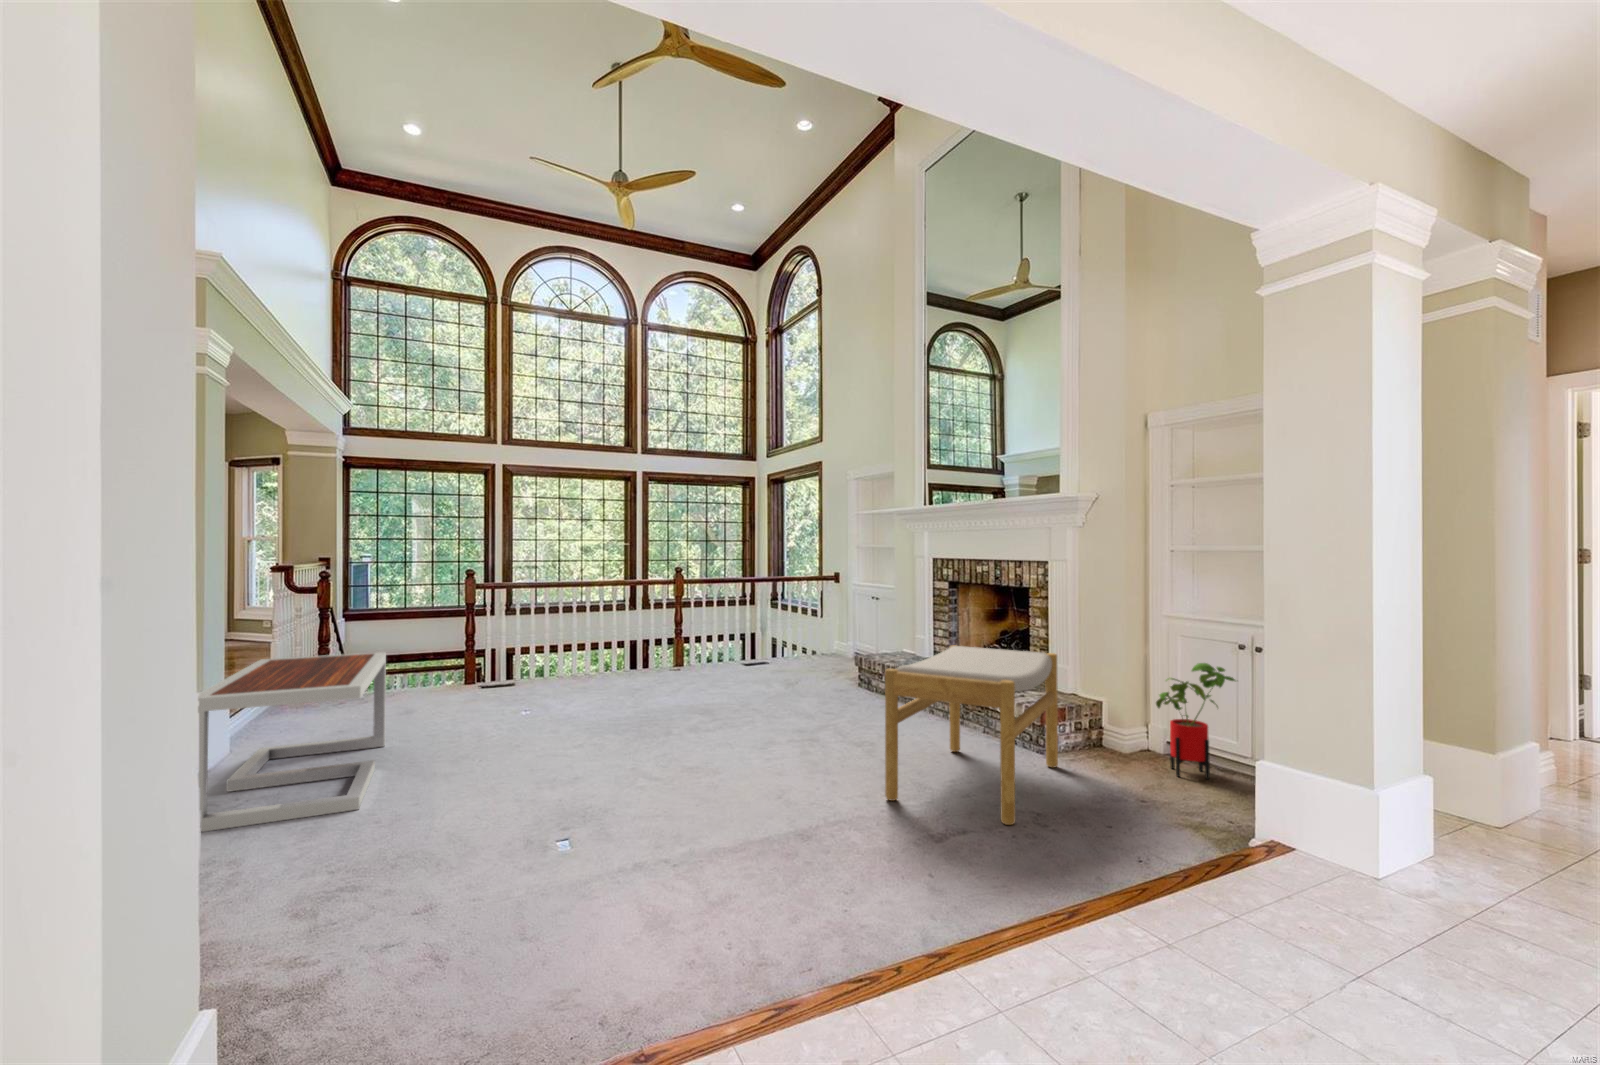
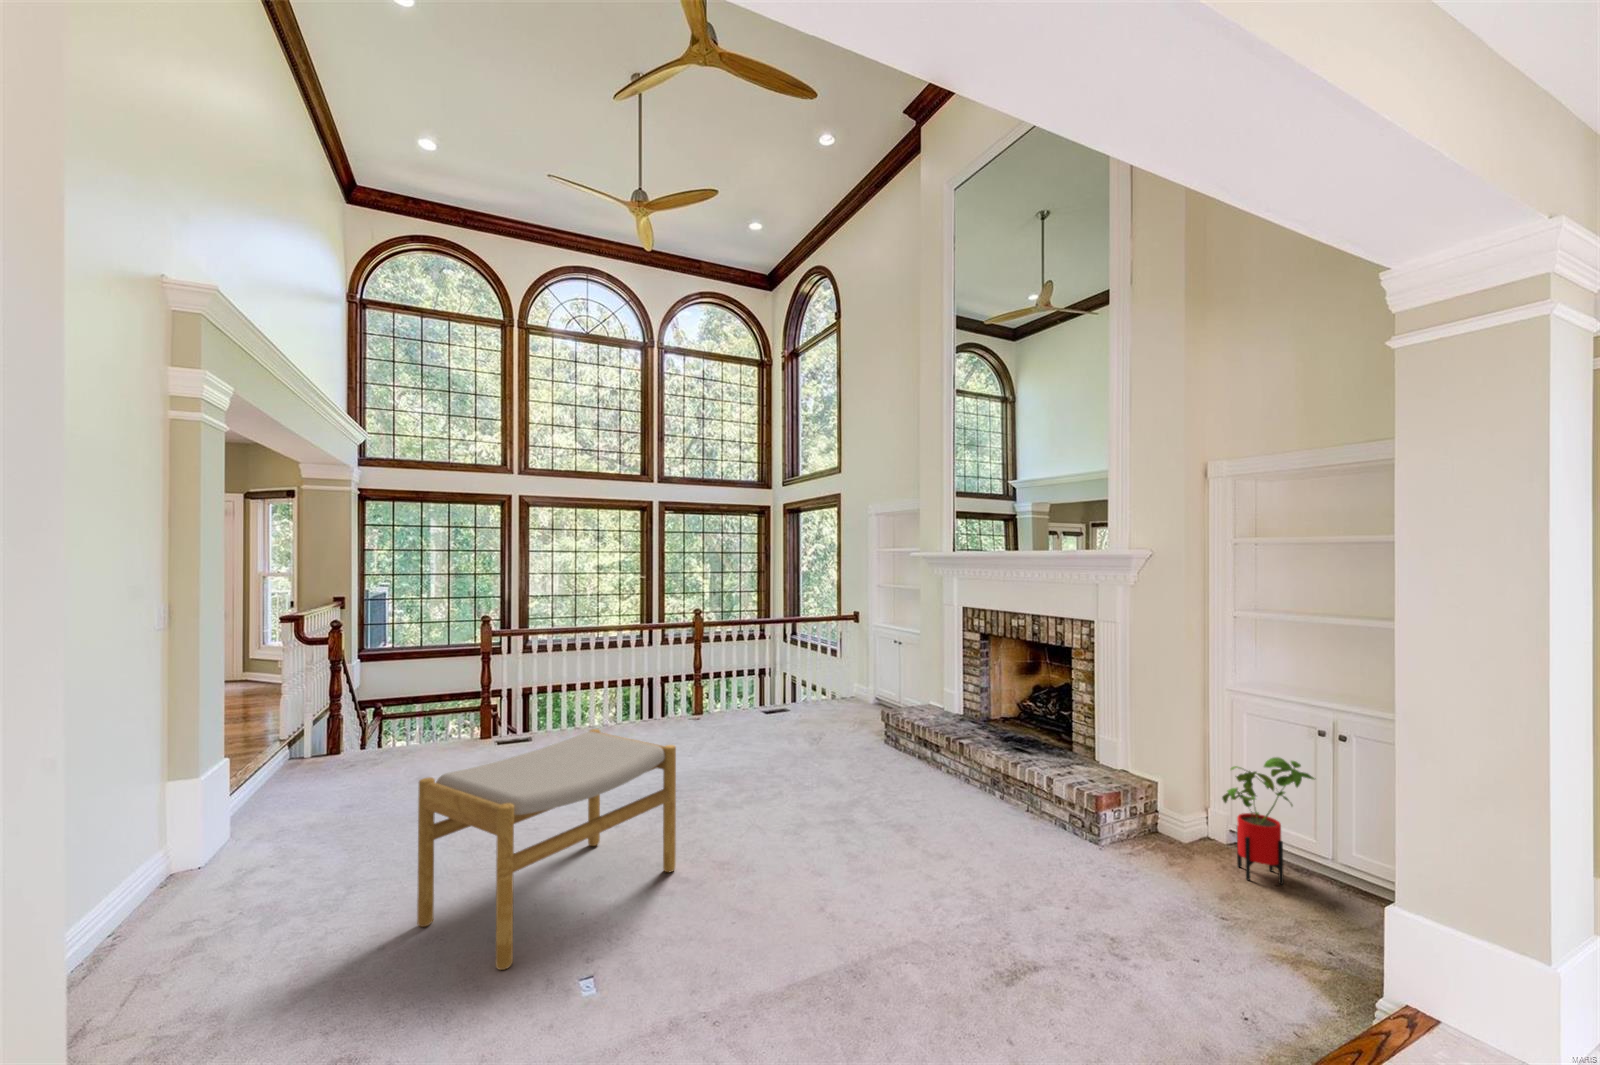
footstool: present [885,645,1058,825] -> present [417,729,676,970]
coffee table: present [198,652,386,832] -> none [175,726,395,964]

